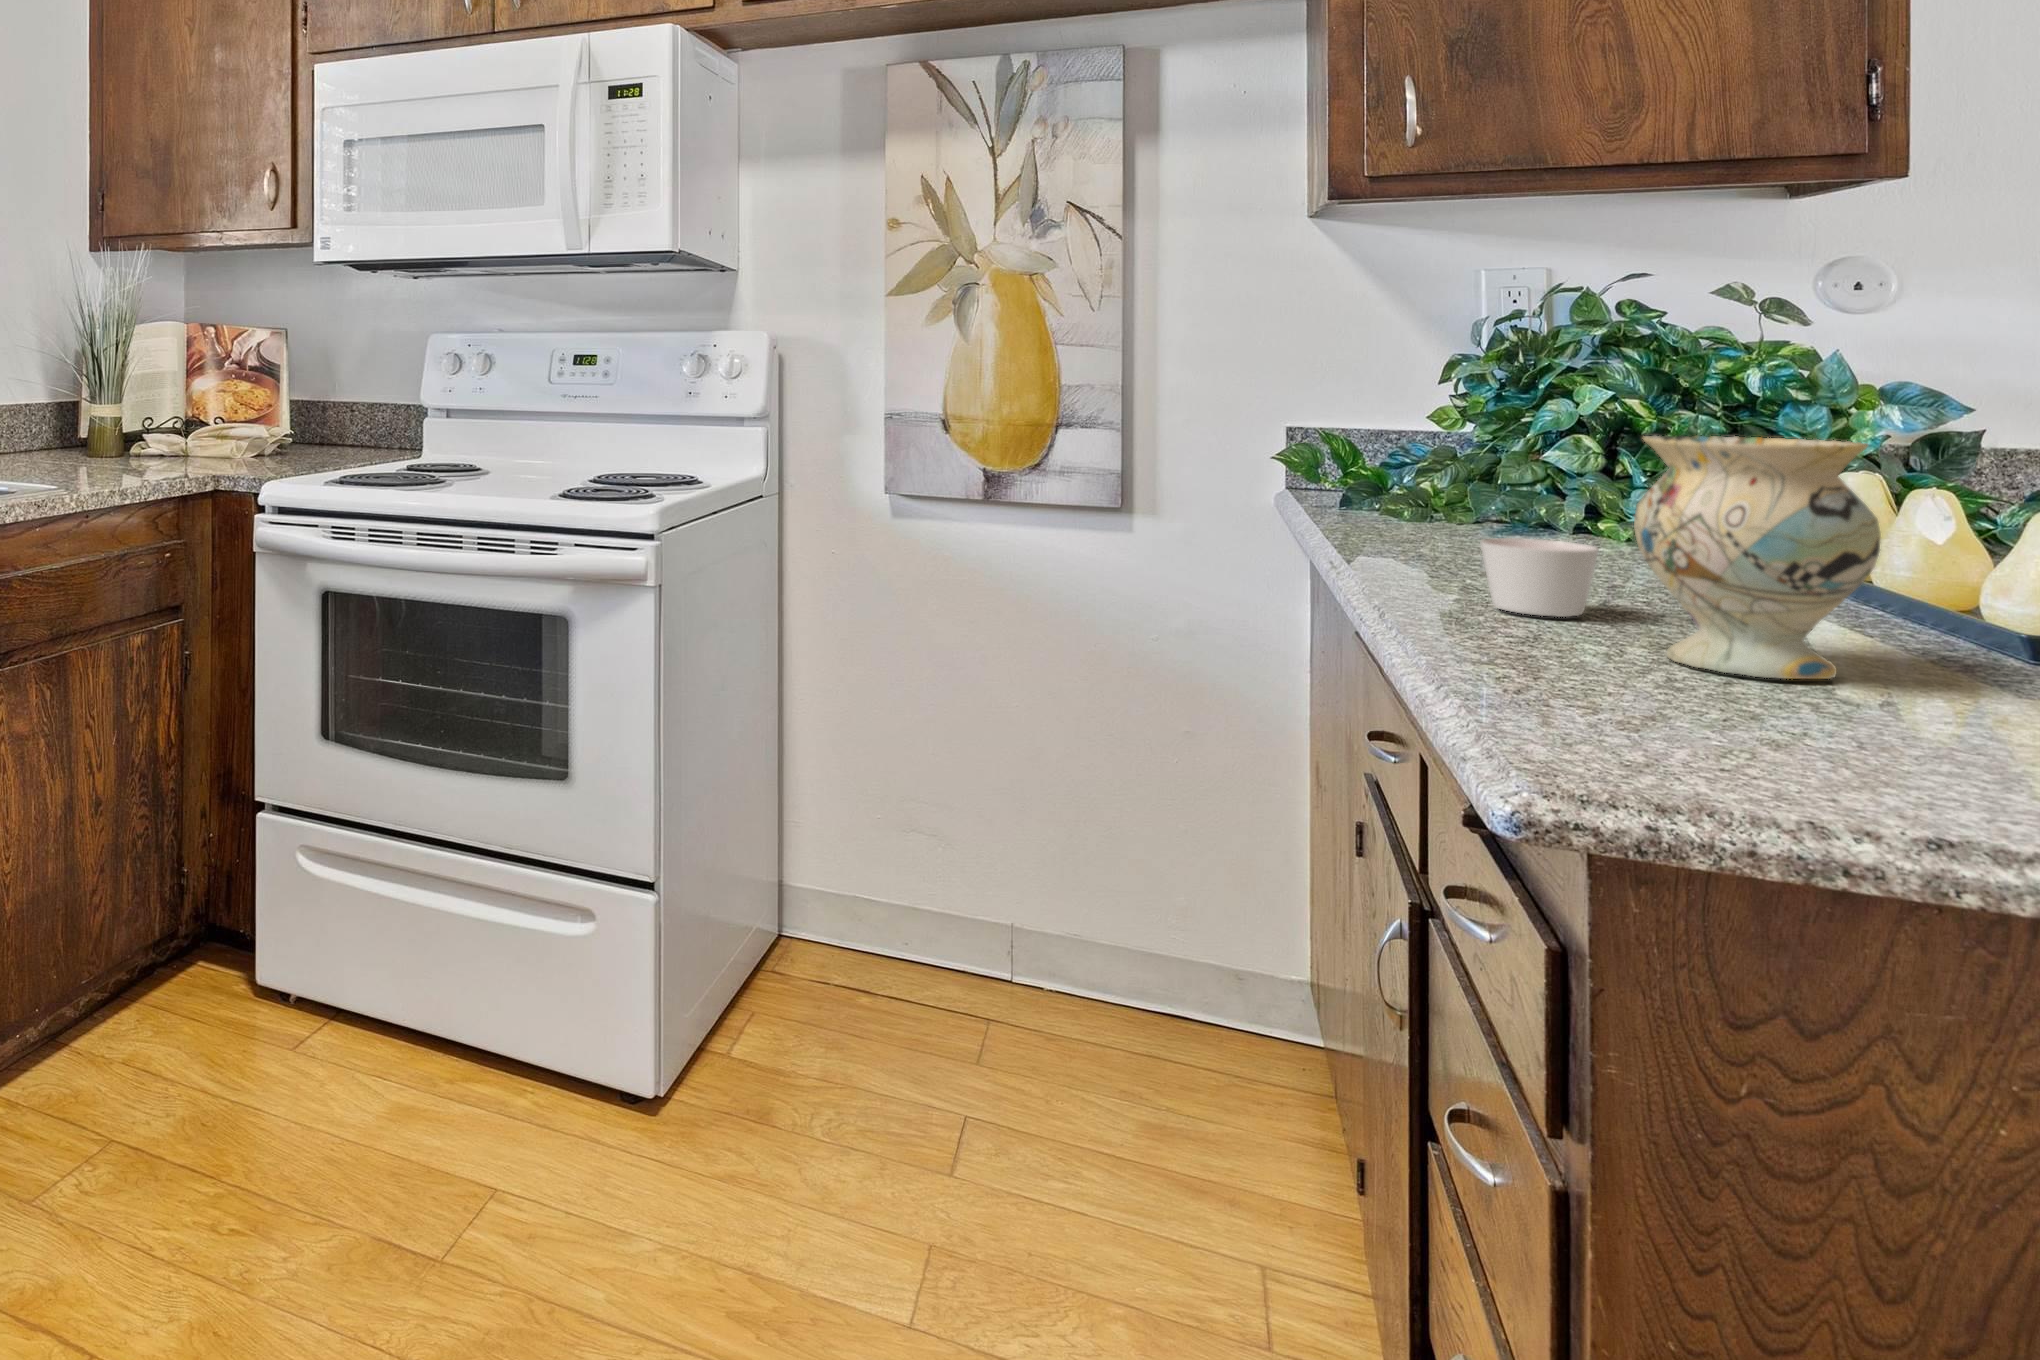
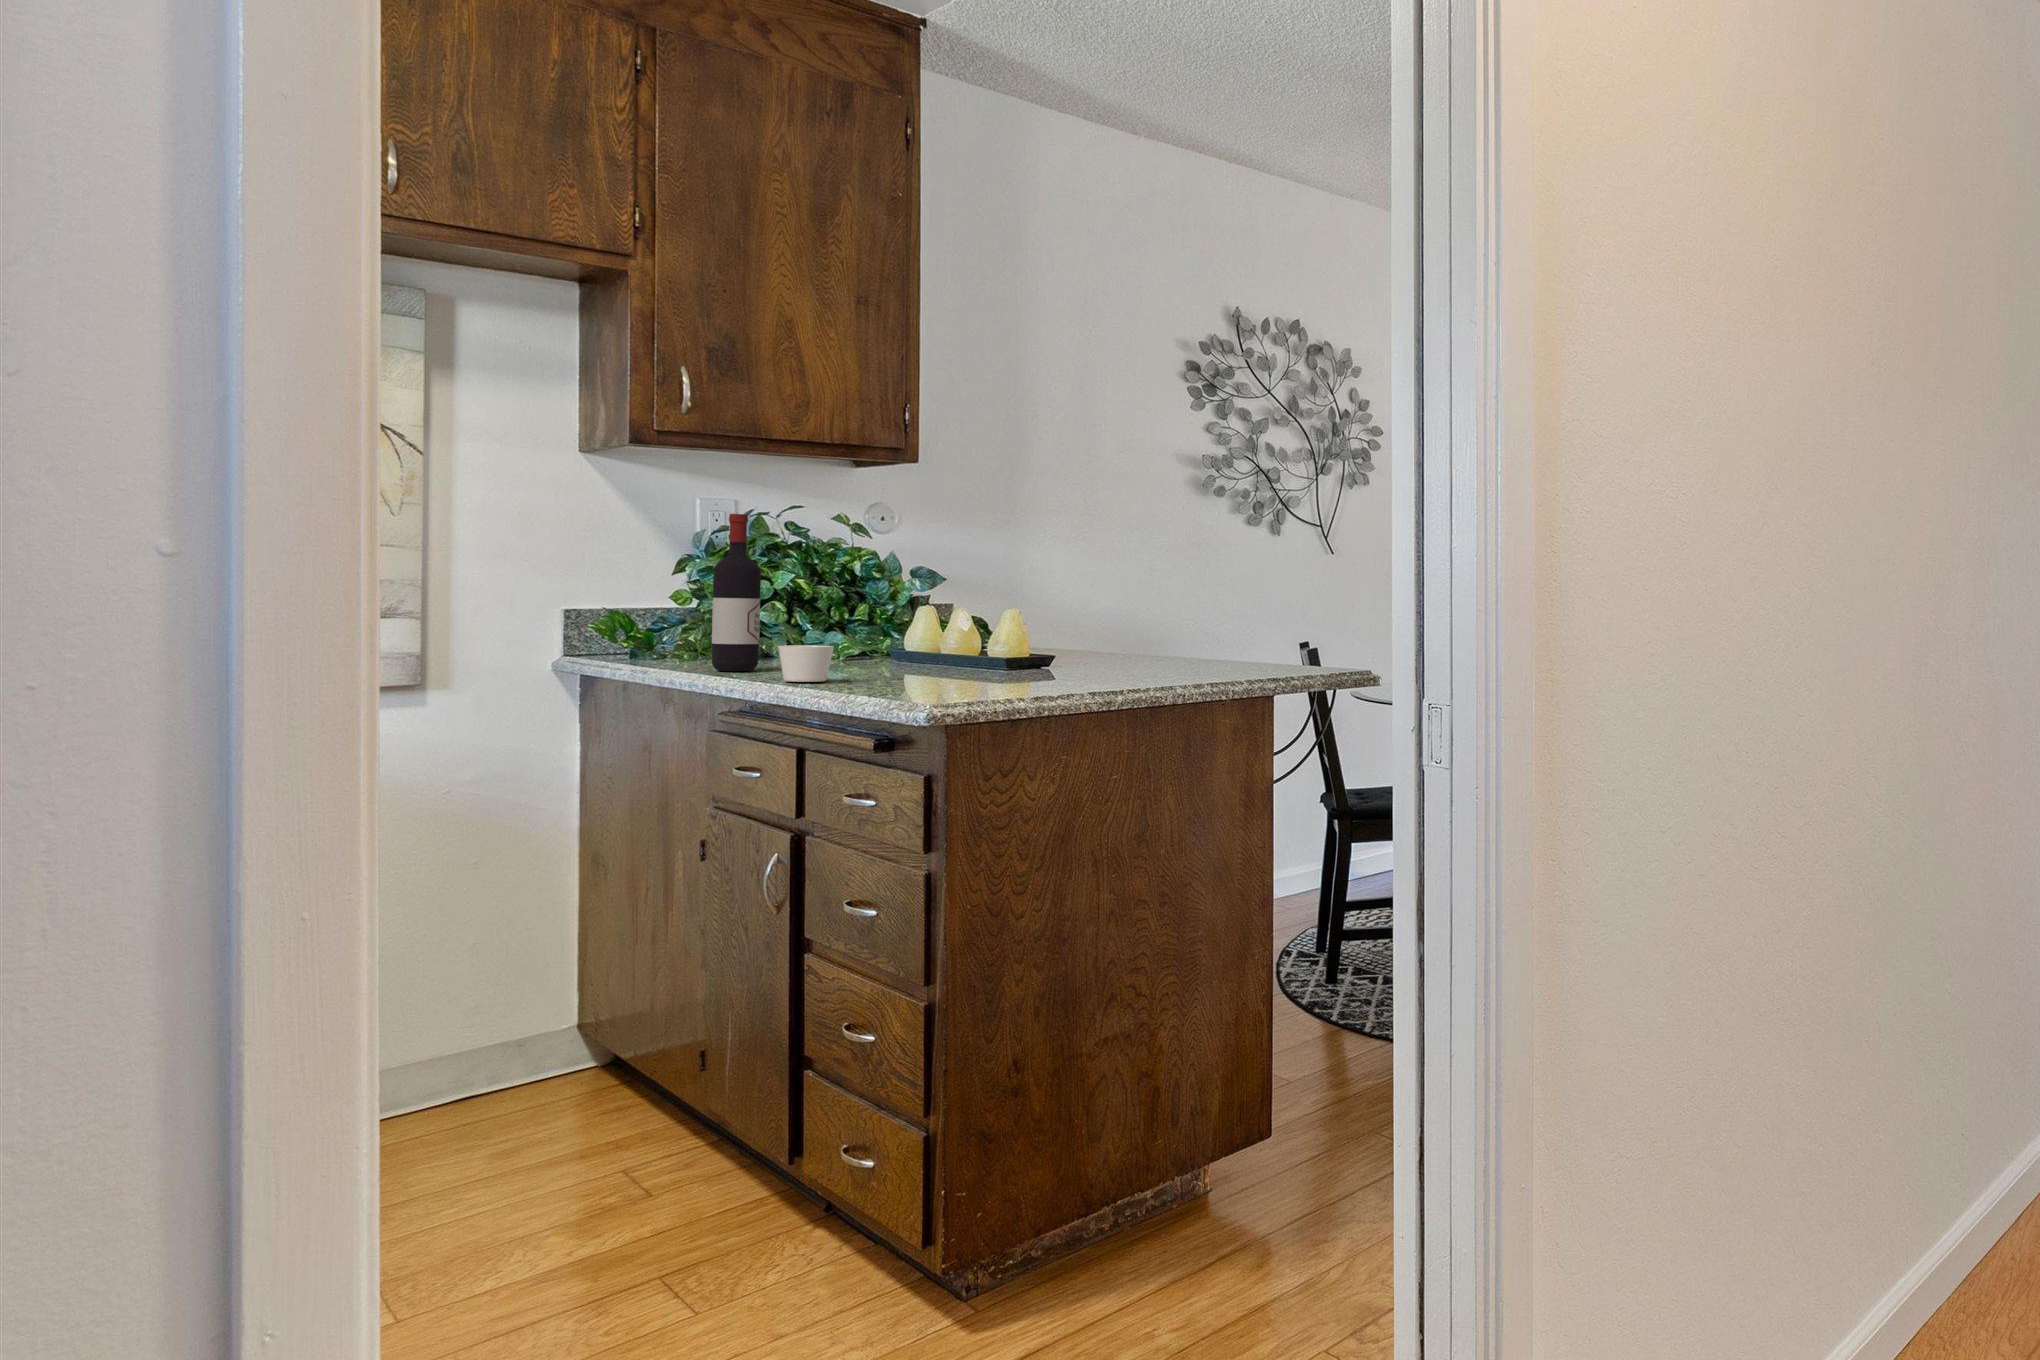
wine bottle: none [1410,298,1495,566] -> present [712,514,761,671]
vase: present [1634,436,1881,679] -> none [862,586,952,690]

